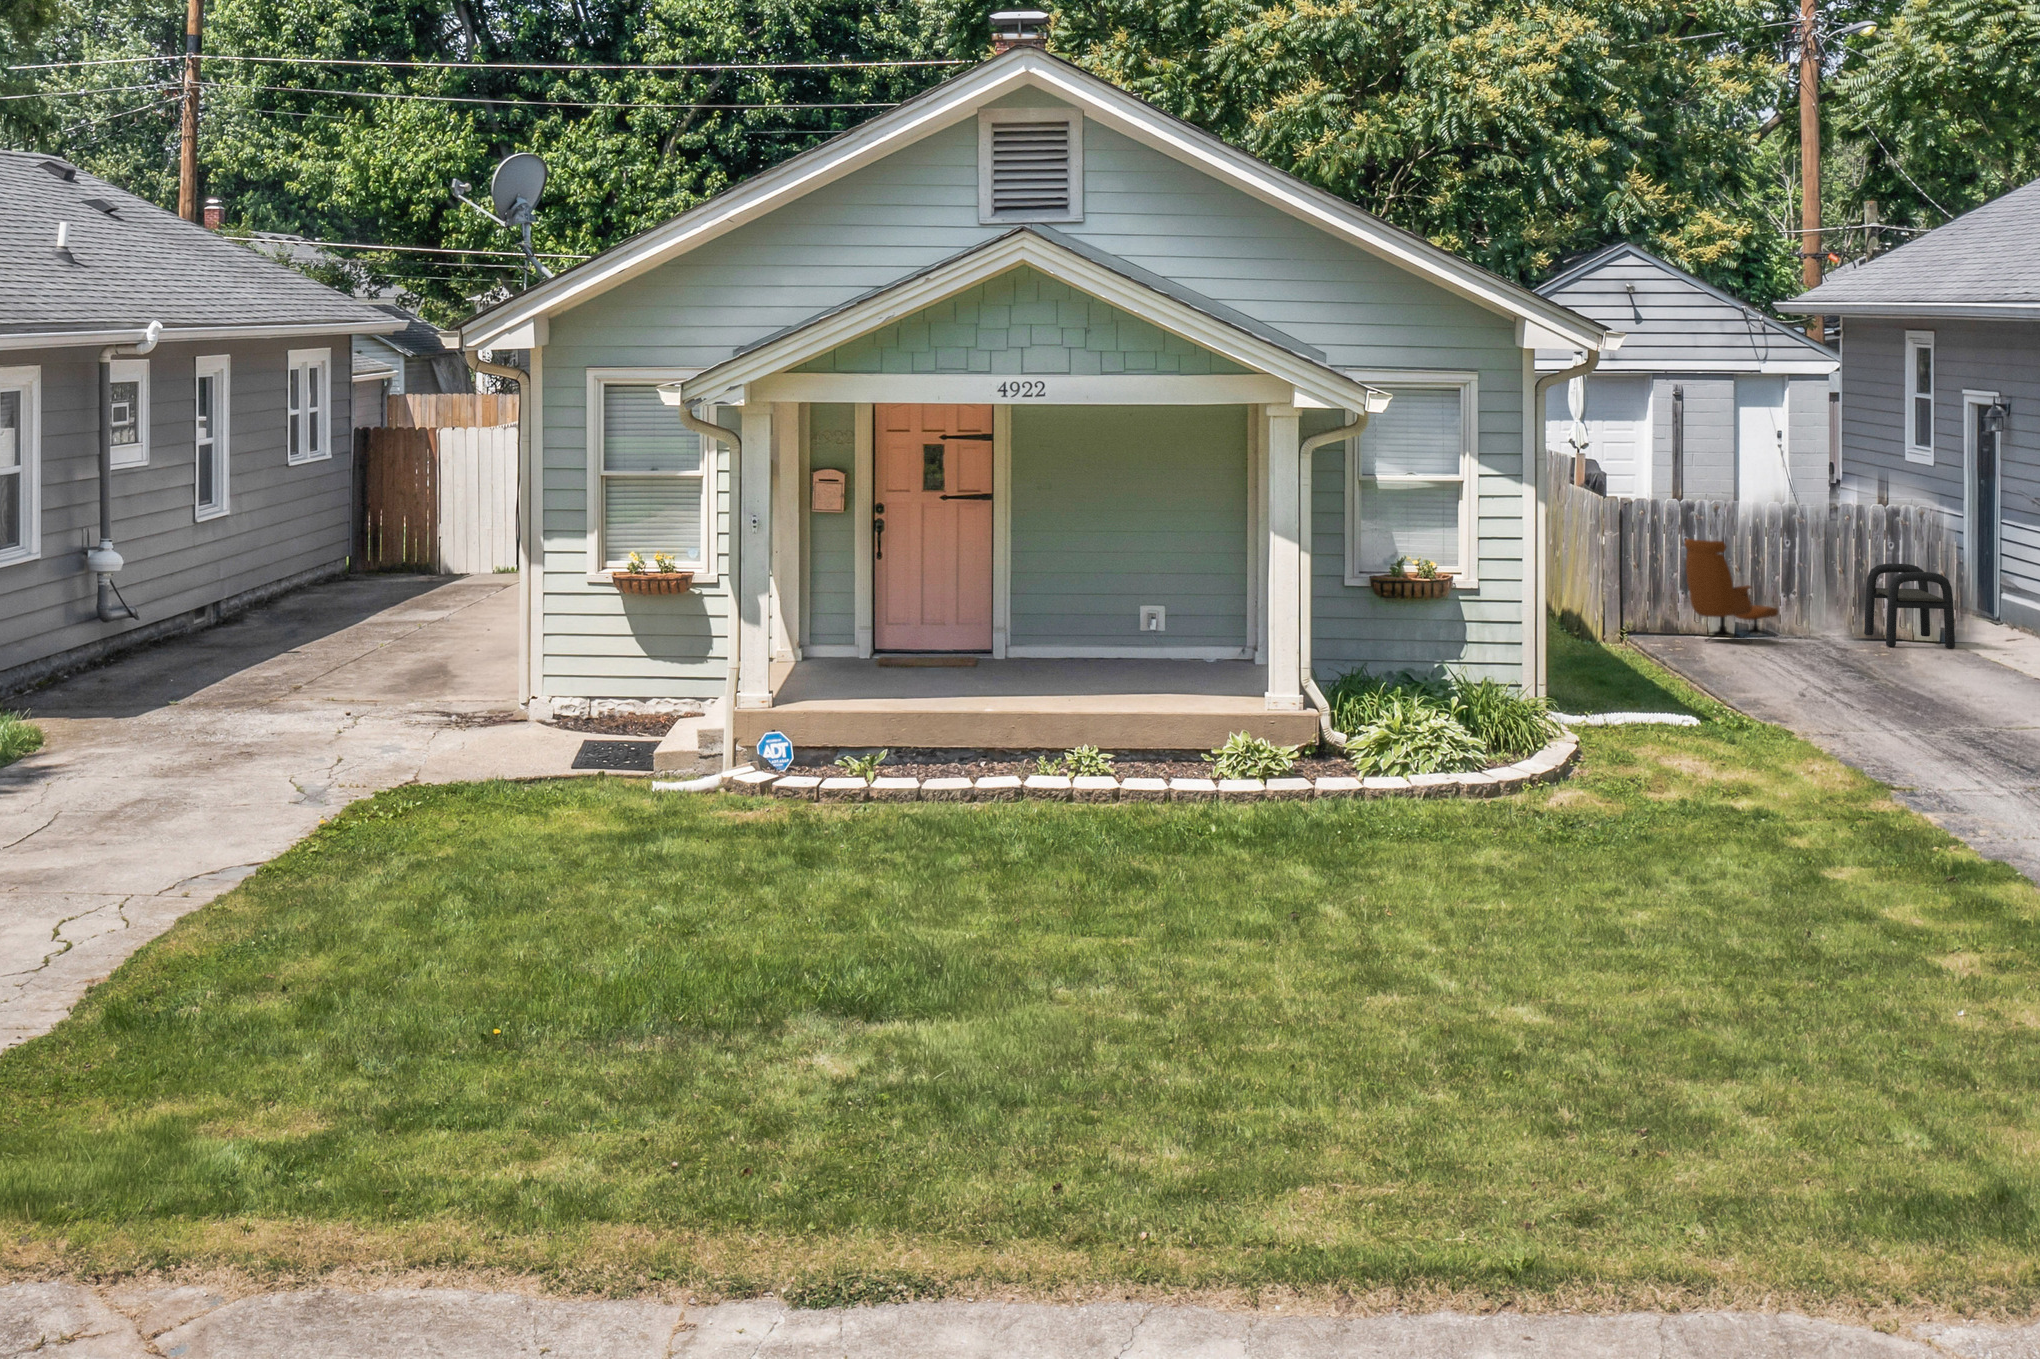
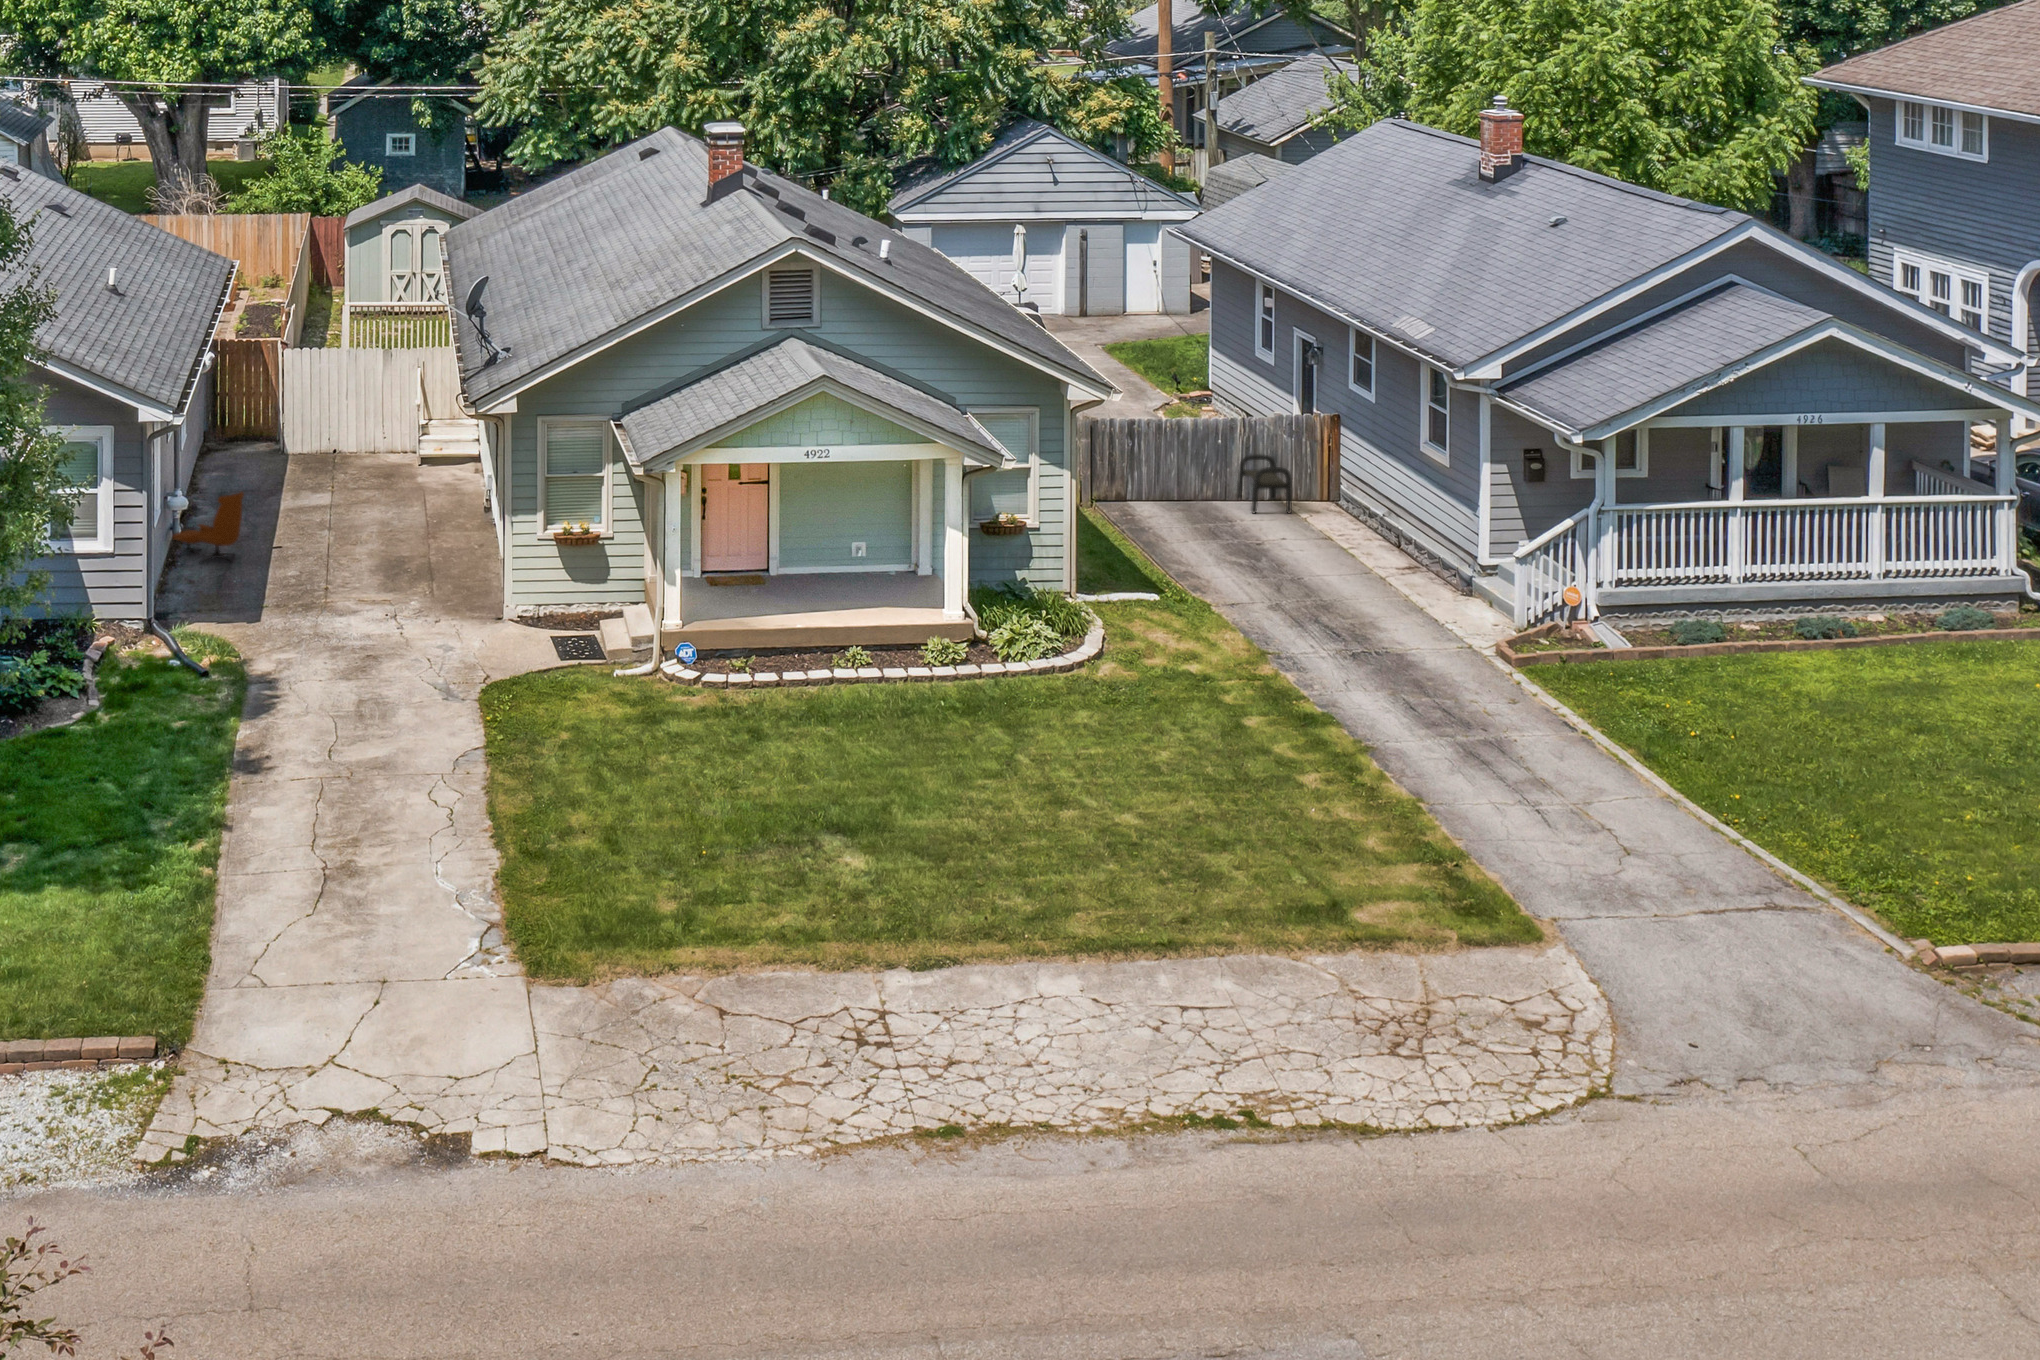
lounge chair: present [1684,539,1778,642] -> present [173,492,244,560]

